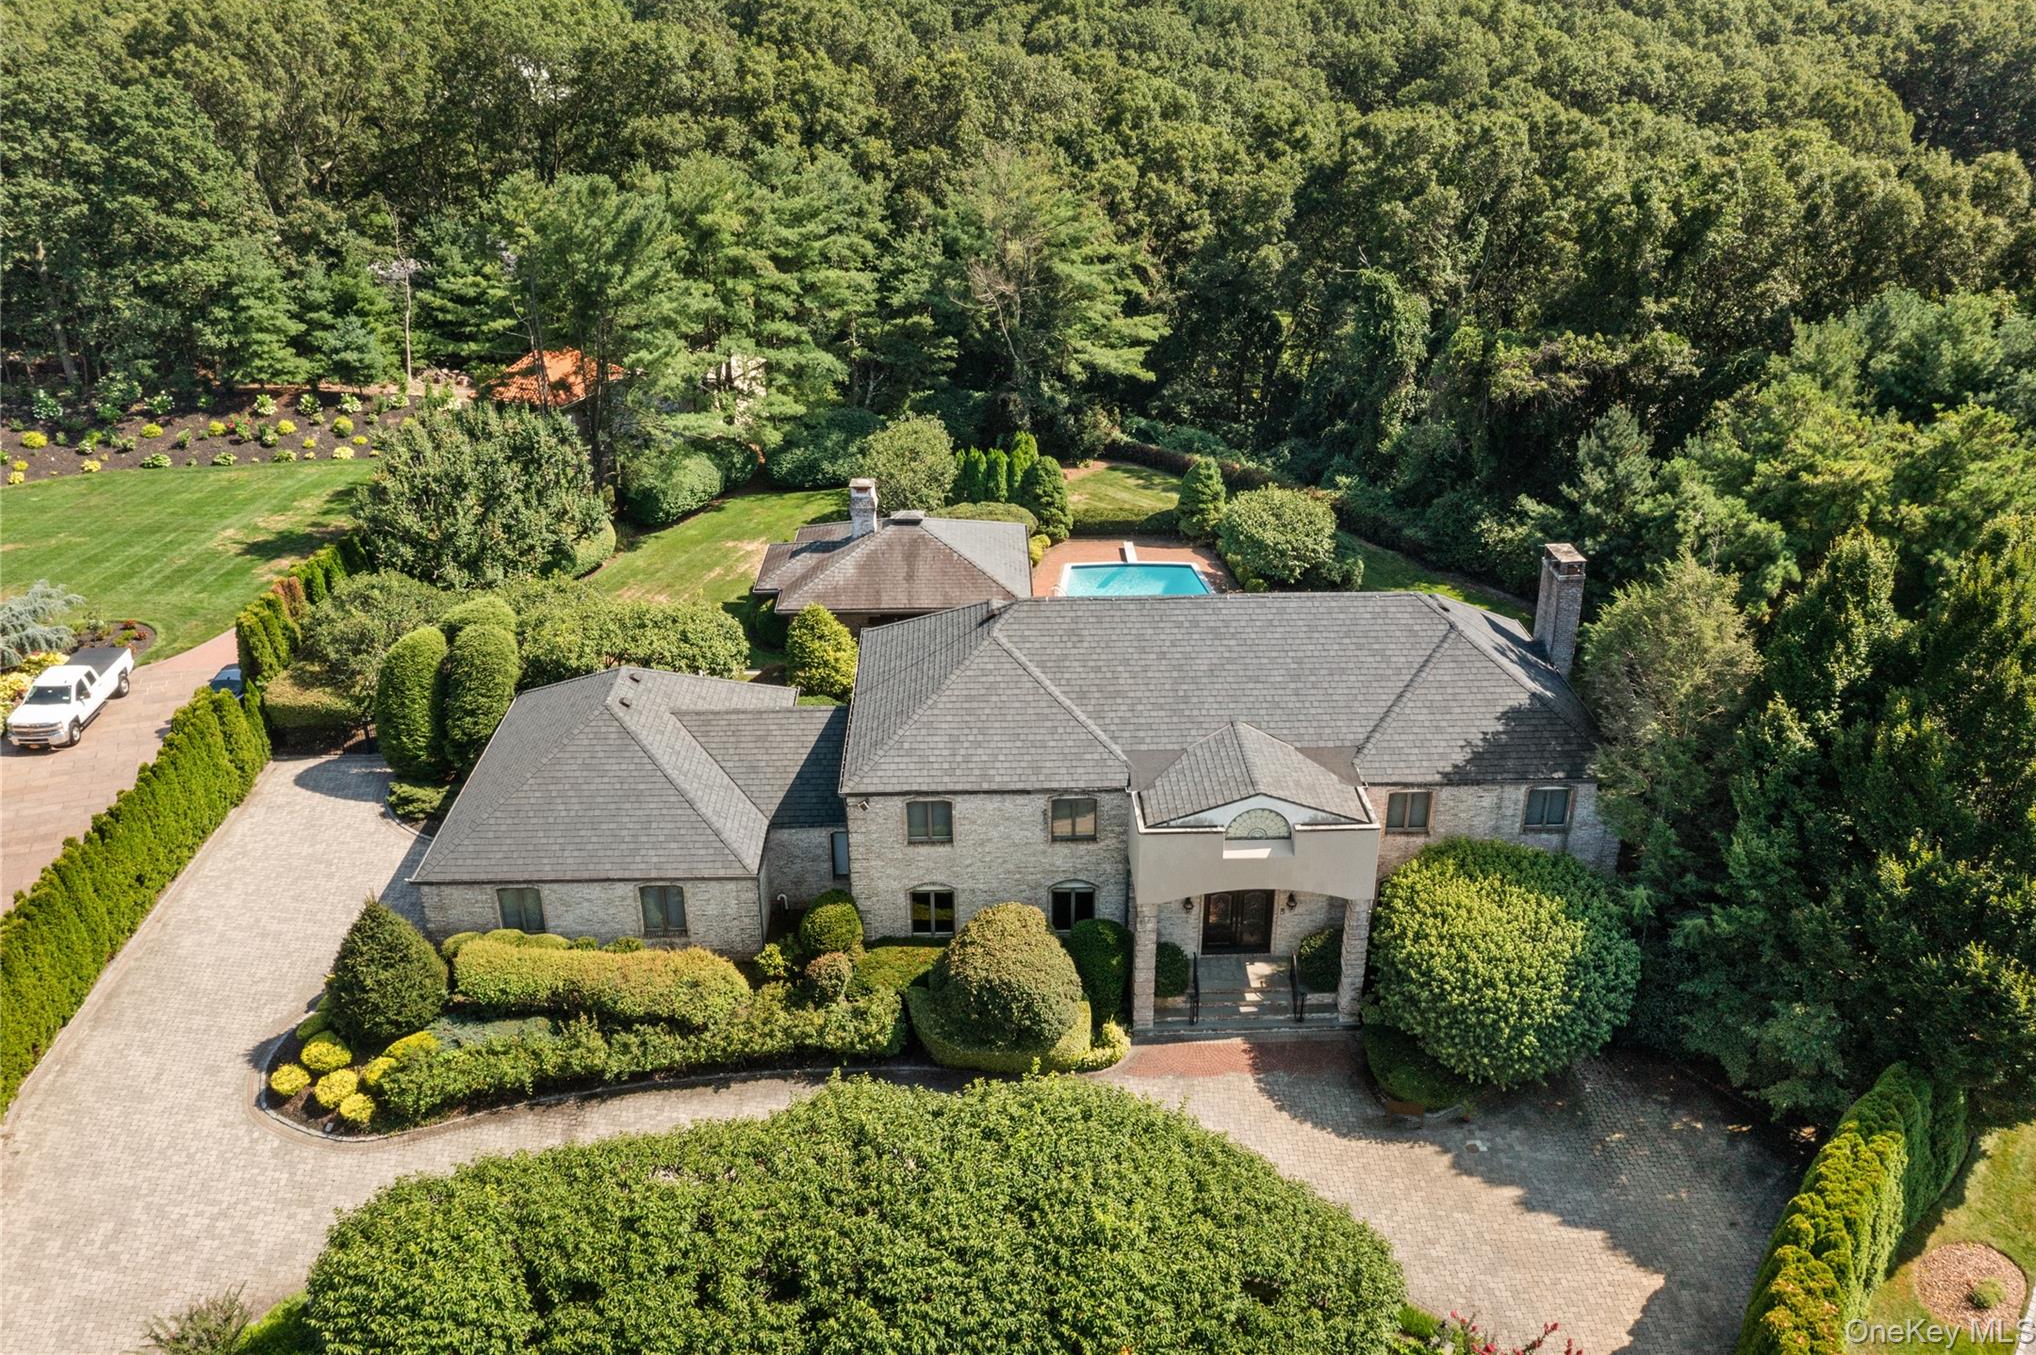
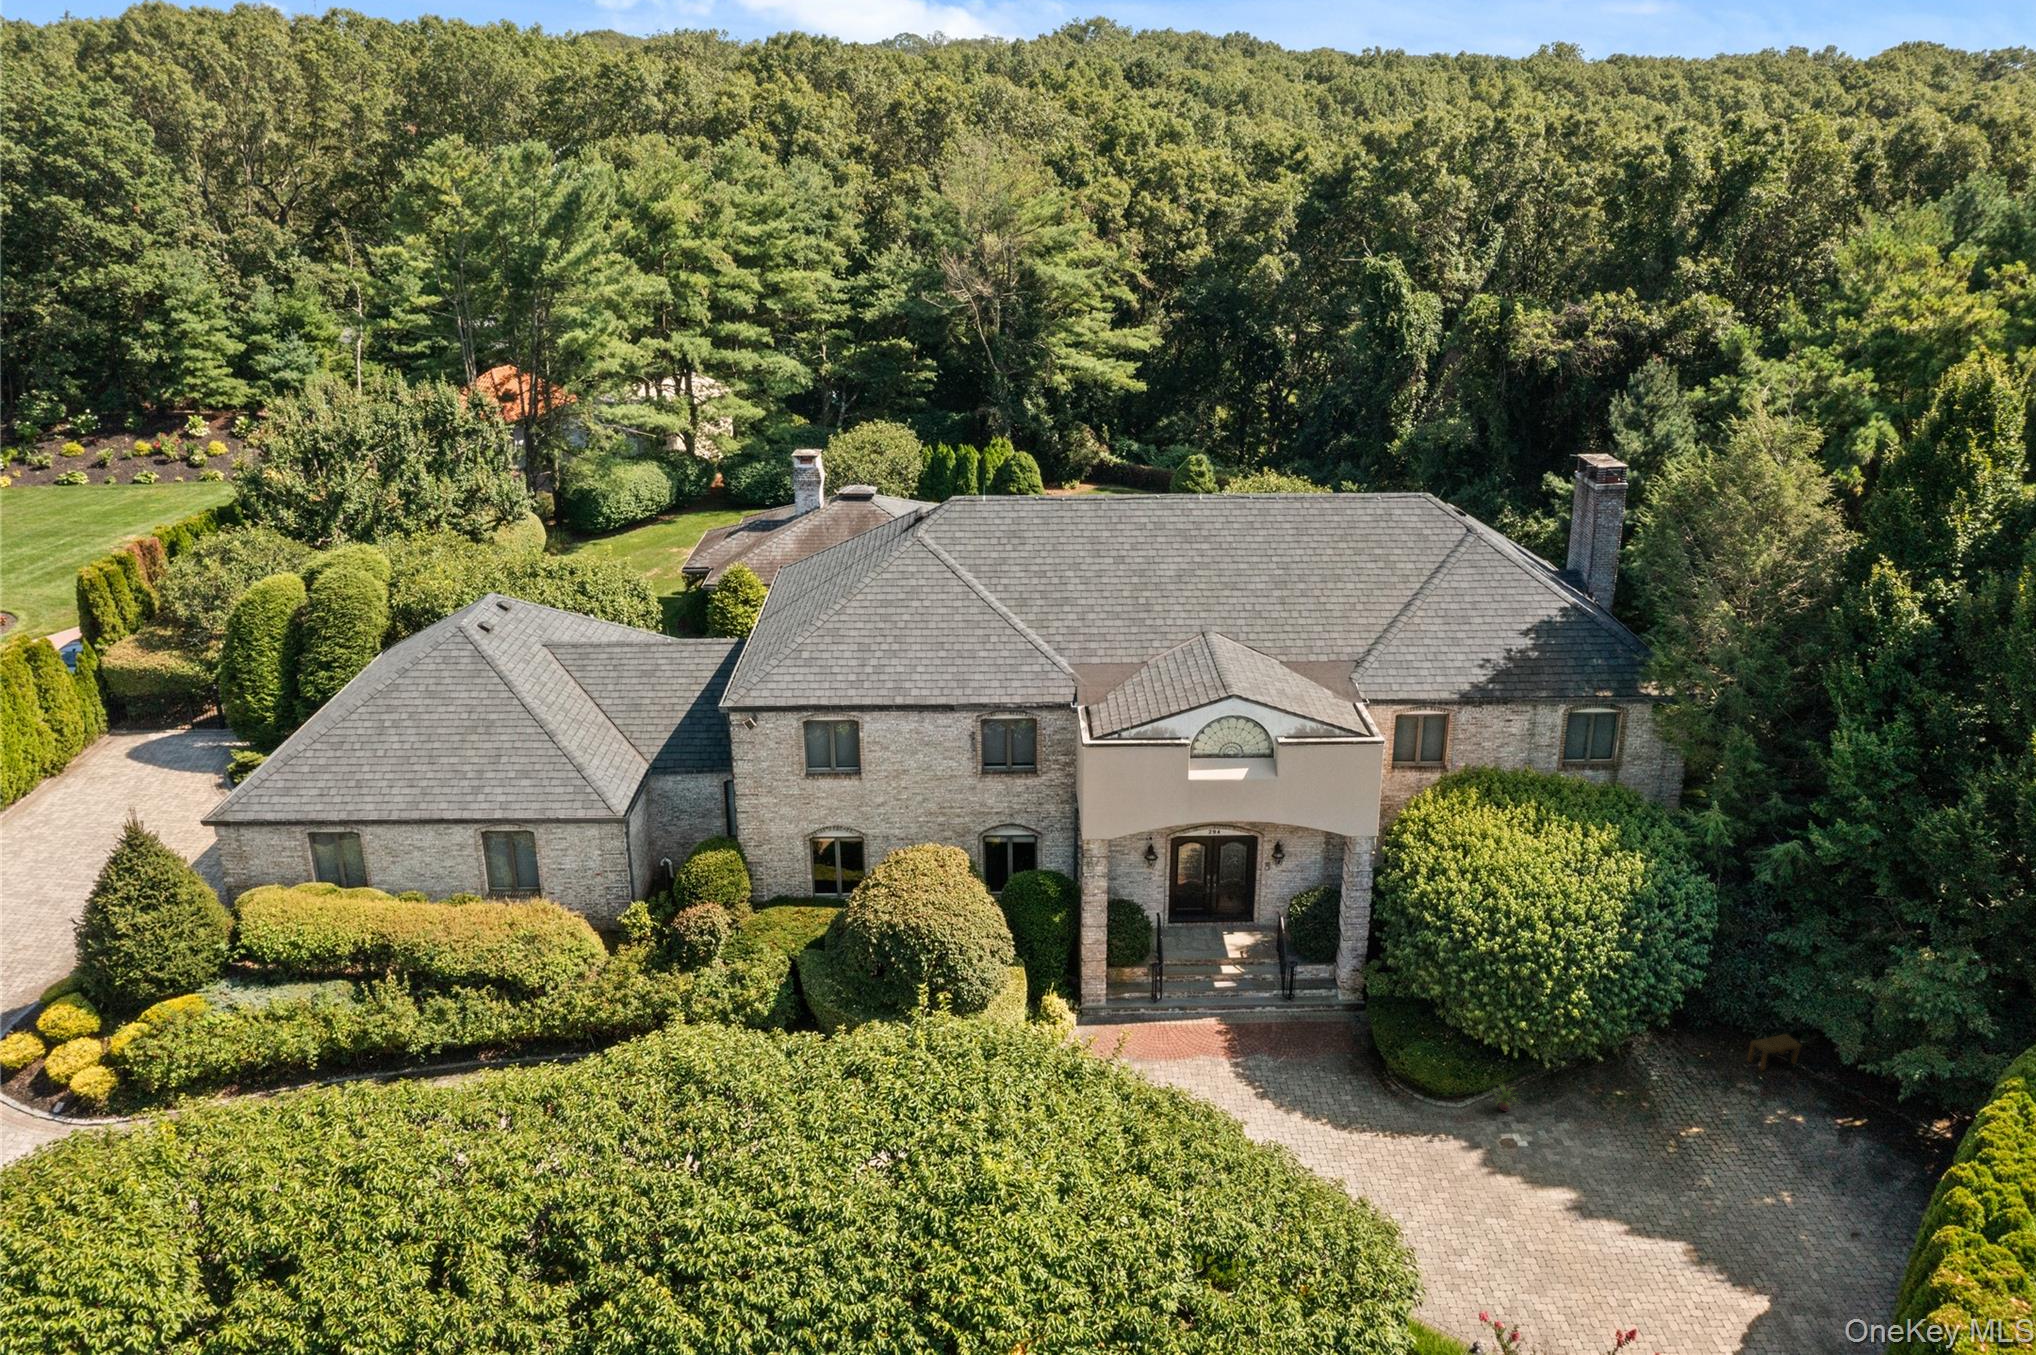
bench: present [1385,1101,1425,1129] -> present [1747,1034,1801,1071]

